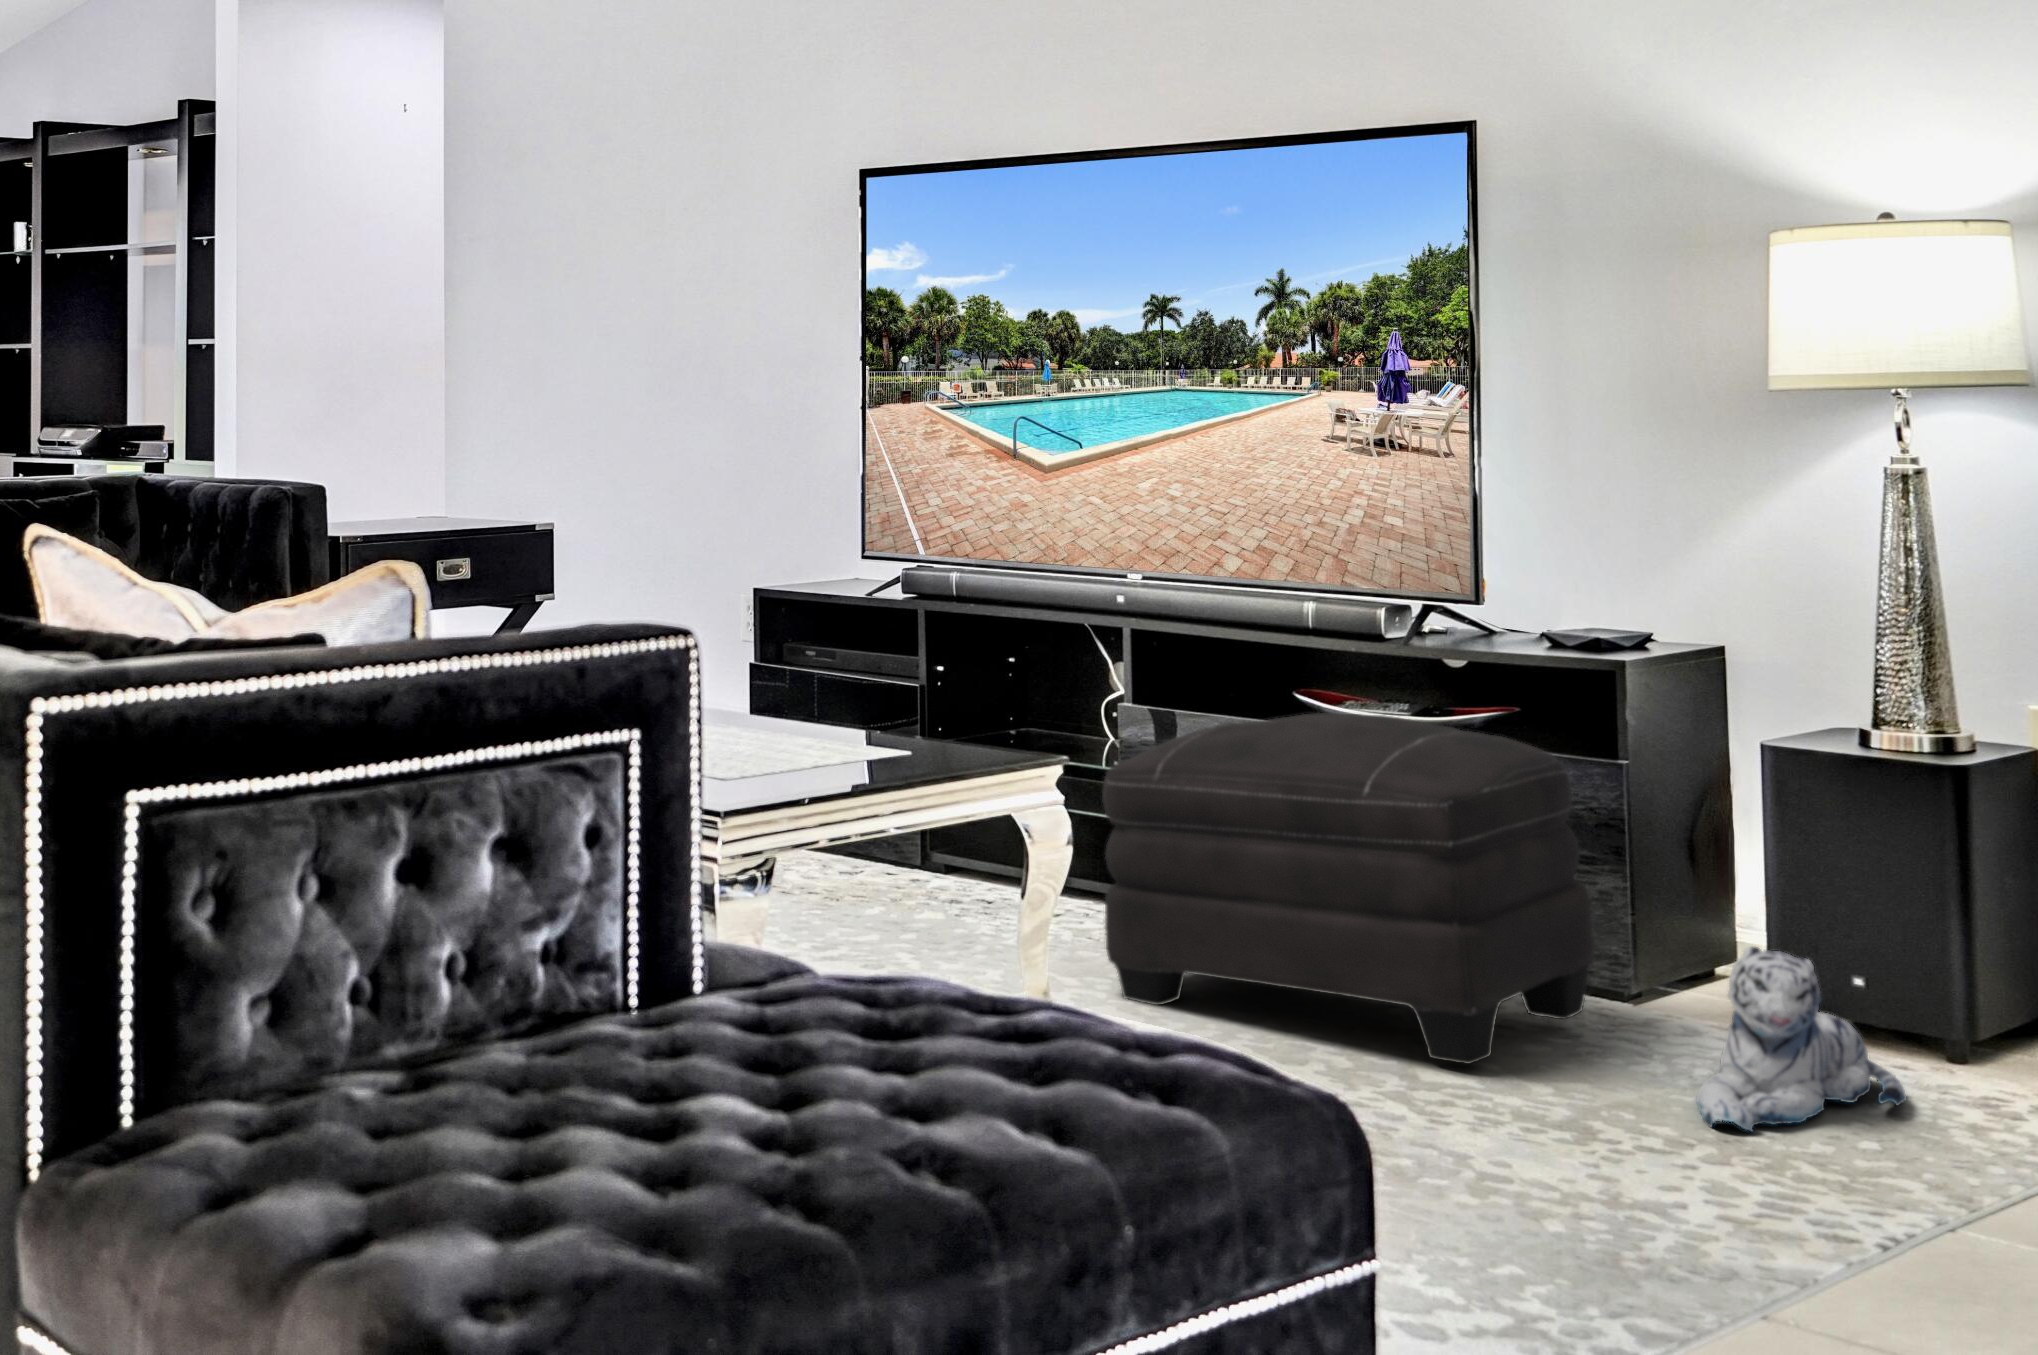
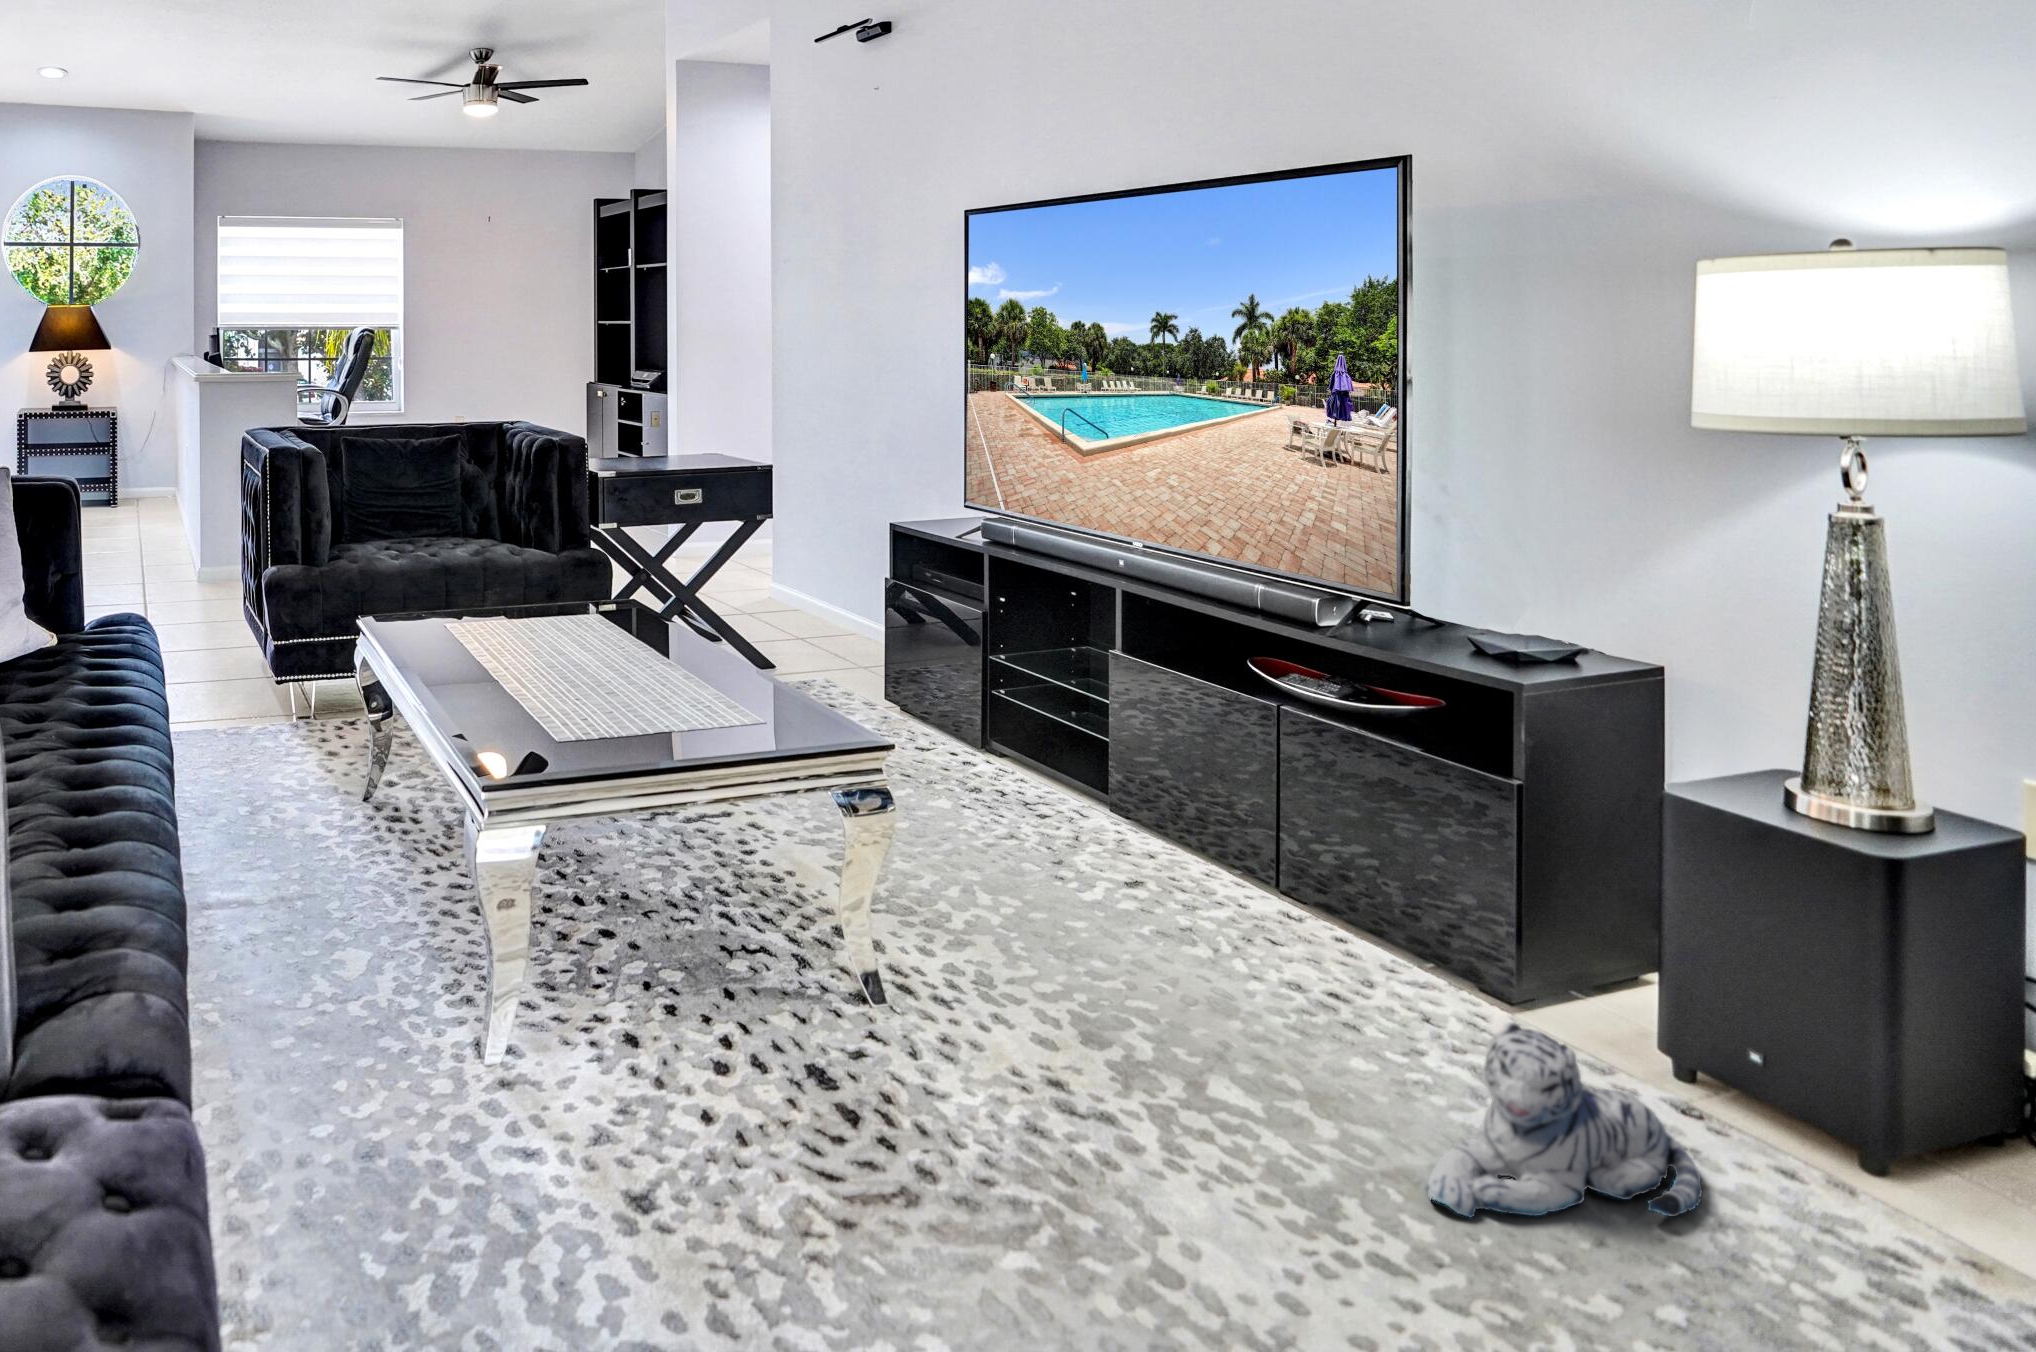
ottoman: present [1102,713,1595,1064] -> none [985,705,1431,1072]

